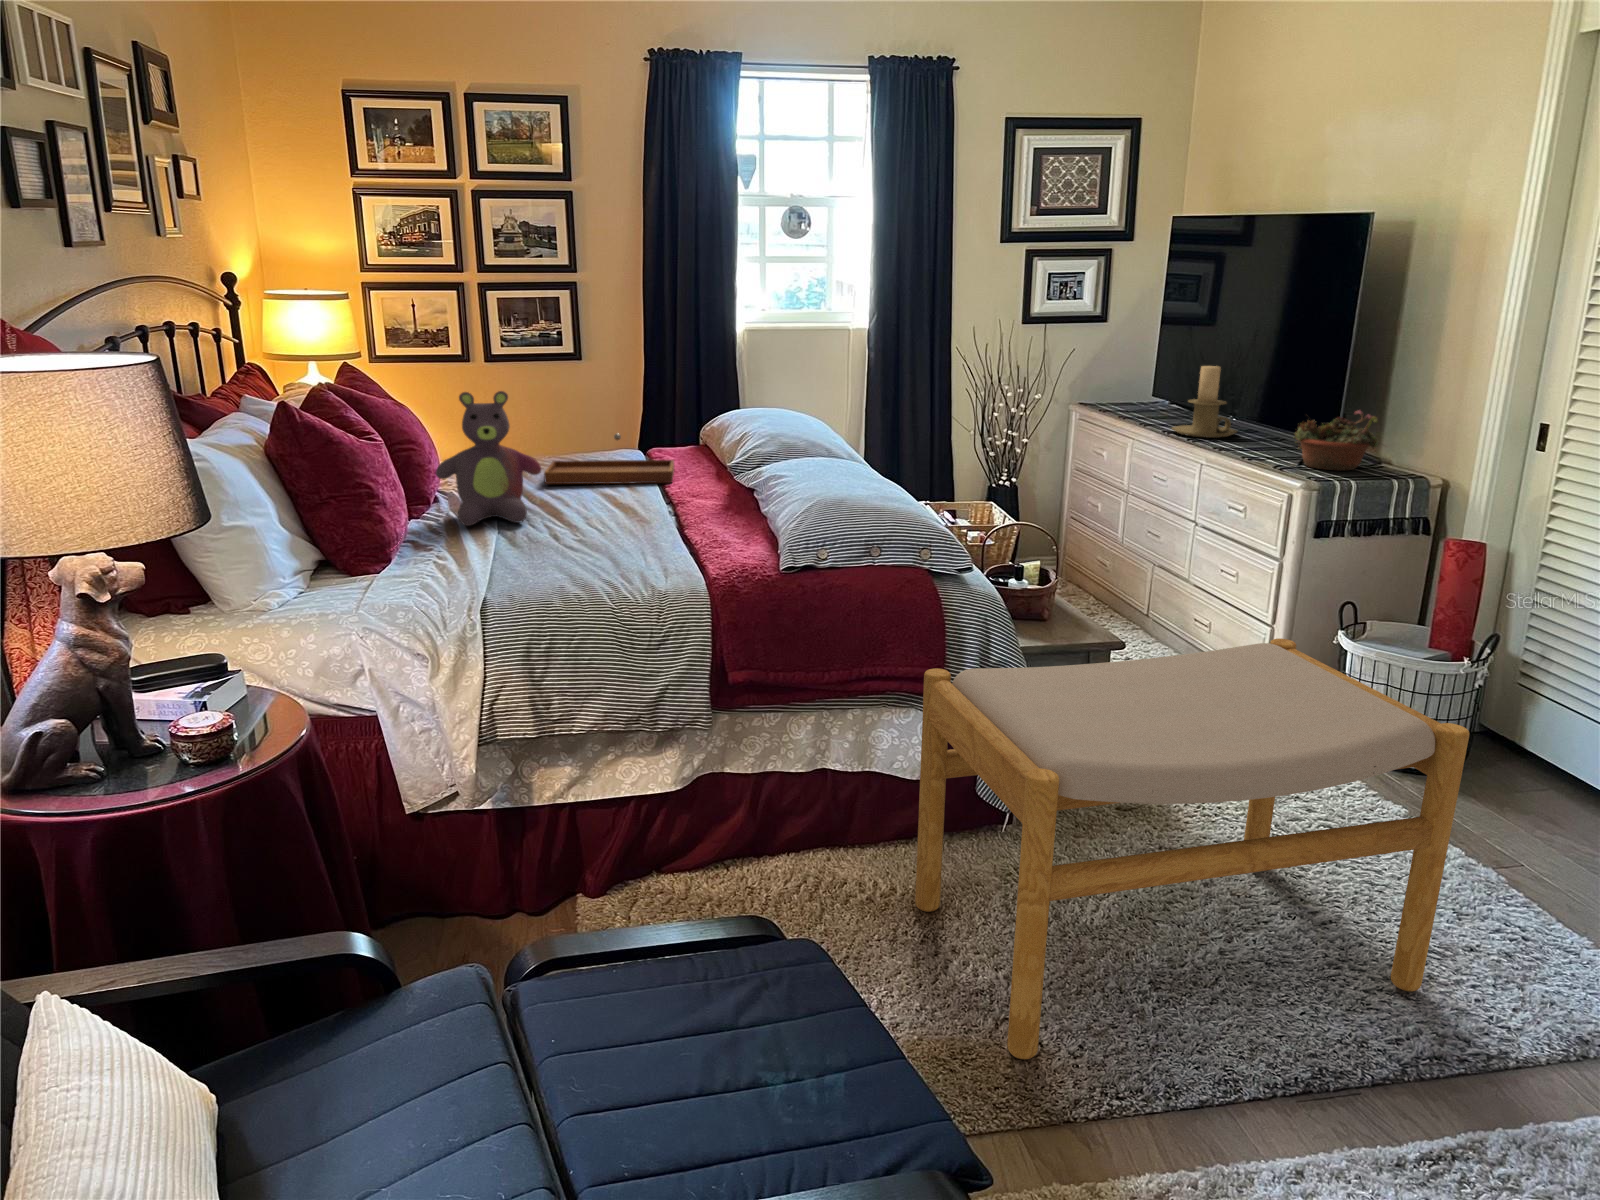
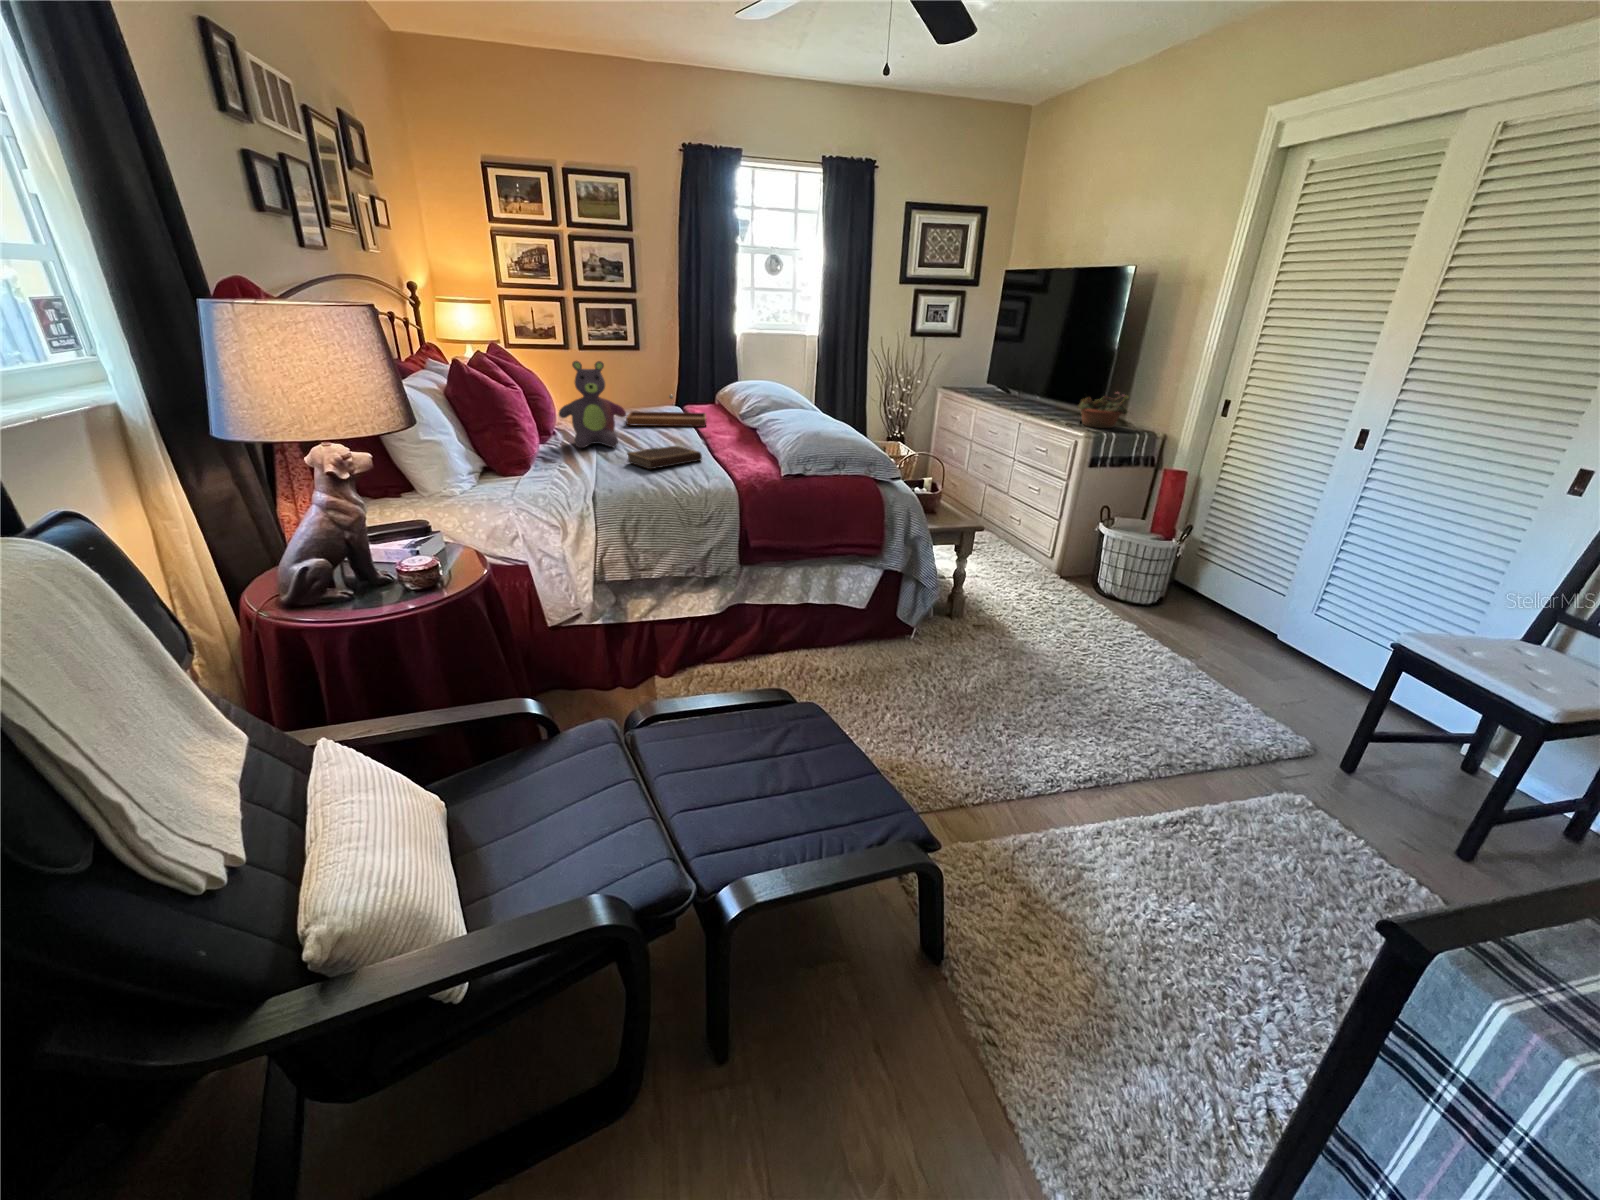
candle holder: present [1172,366,1237,438] -> none [1000,365,1039,409]
notebook: none [536,519,656,560] -> present [627,446,702,469]
footstool: present [915,638,1469,1059] -> none [862,524,1204,769]

